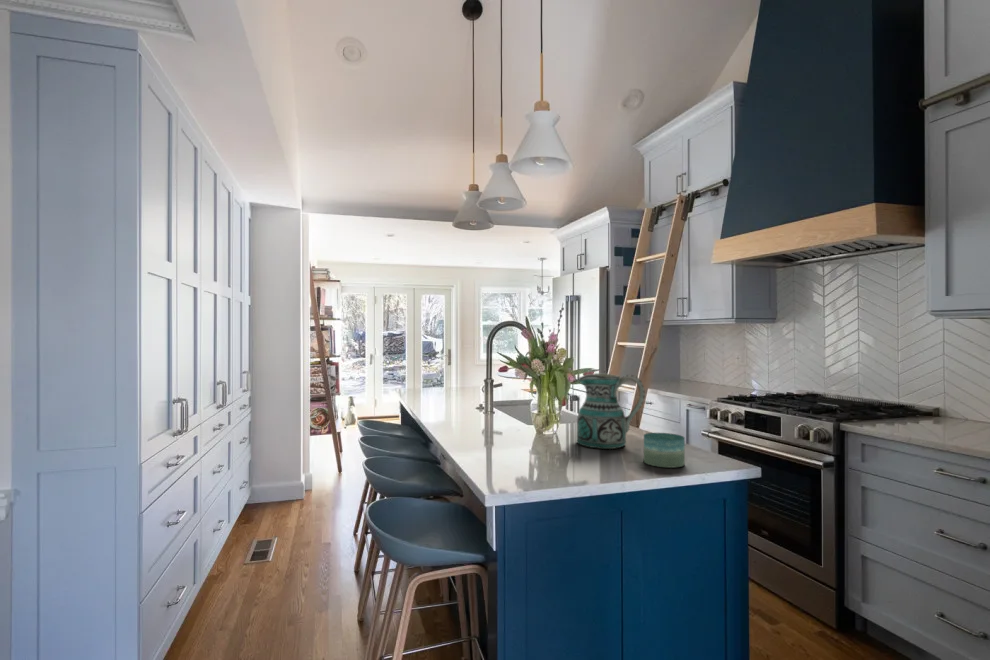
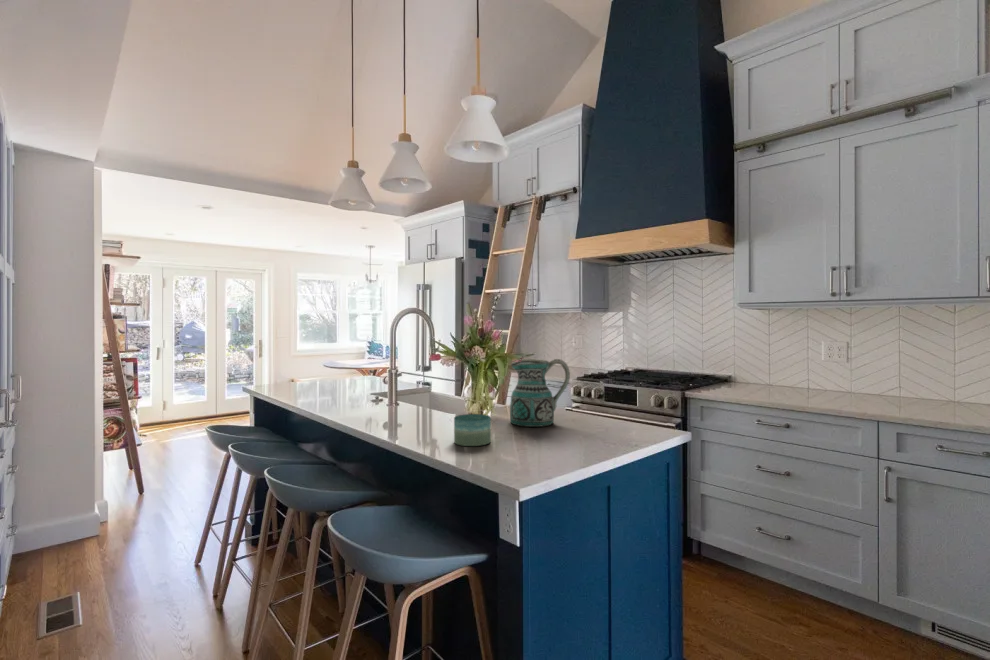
candle: present [644,433,685,468] -> present [454,414,491,446]

